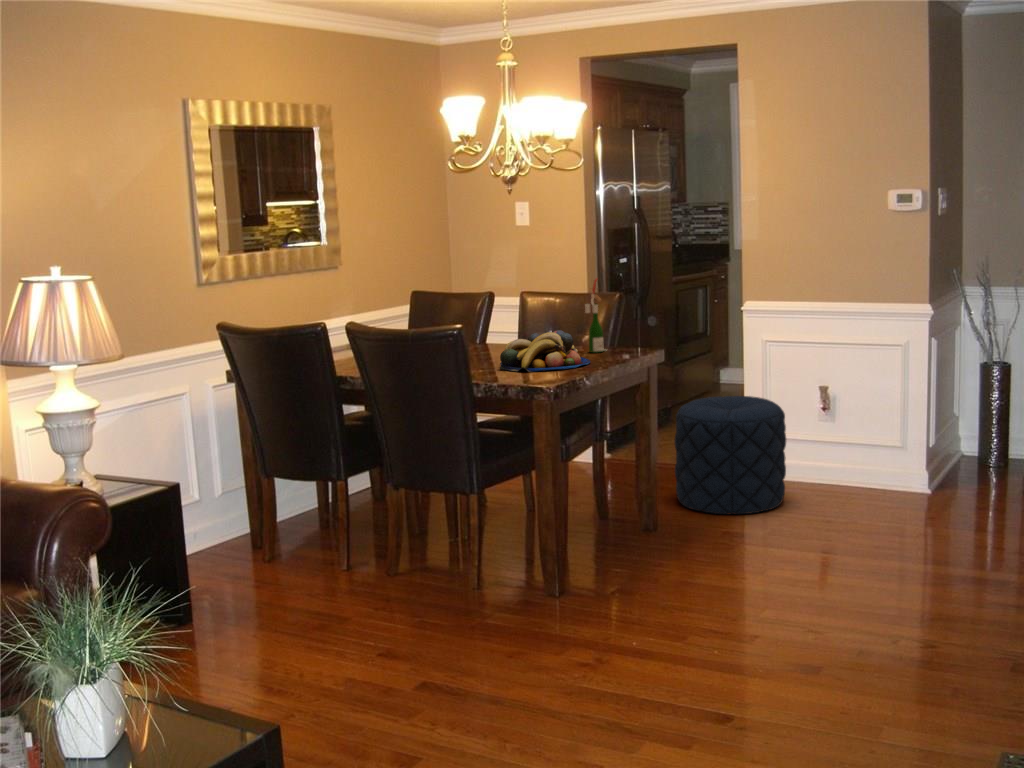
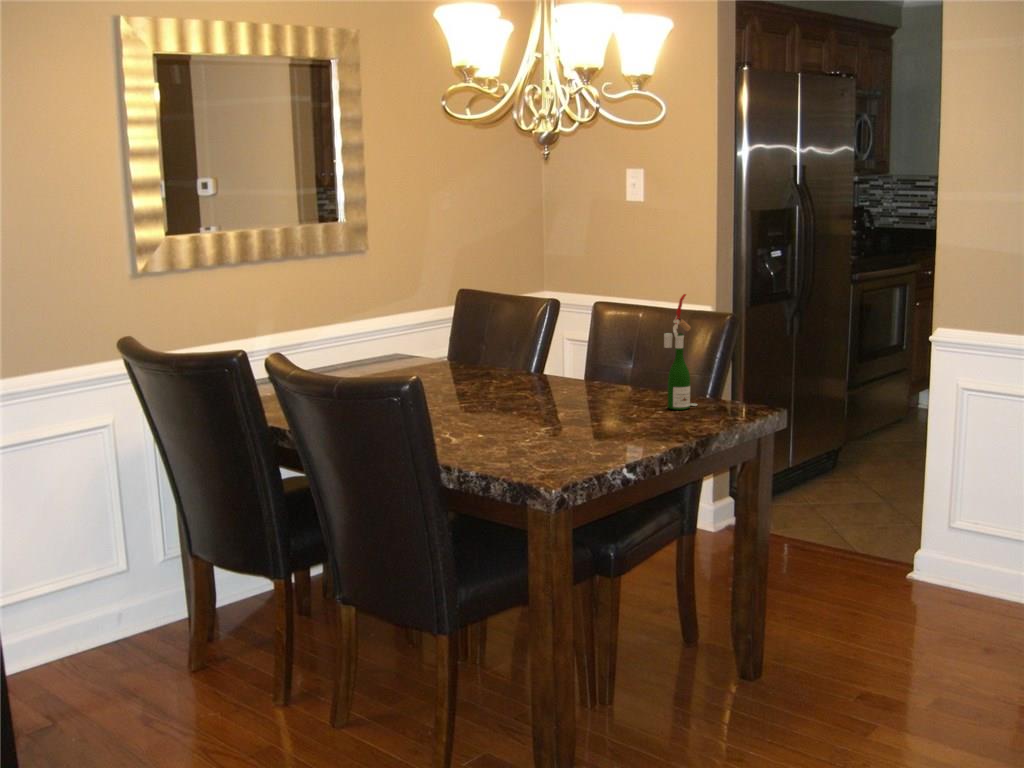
fruit bowl: present [500,330,590,372] -> none [507,376,654,447]
pouf: present [674,396,786,514] -> none [807,471,986,663]

